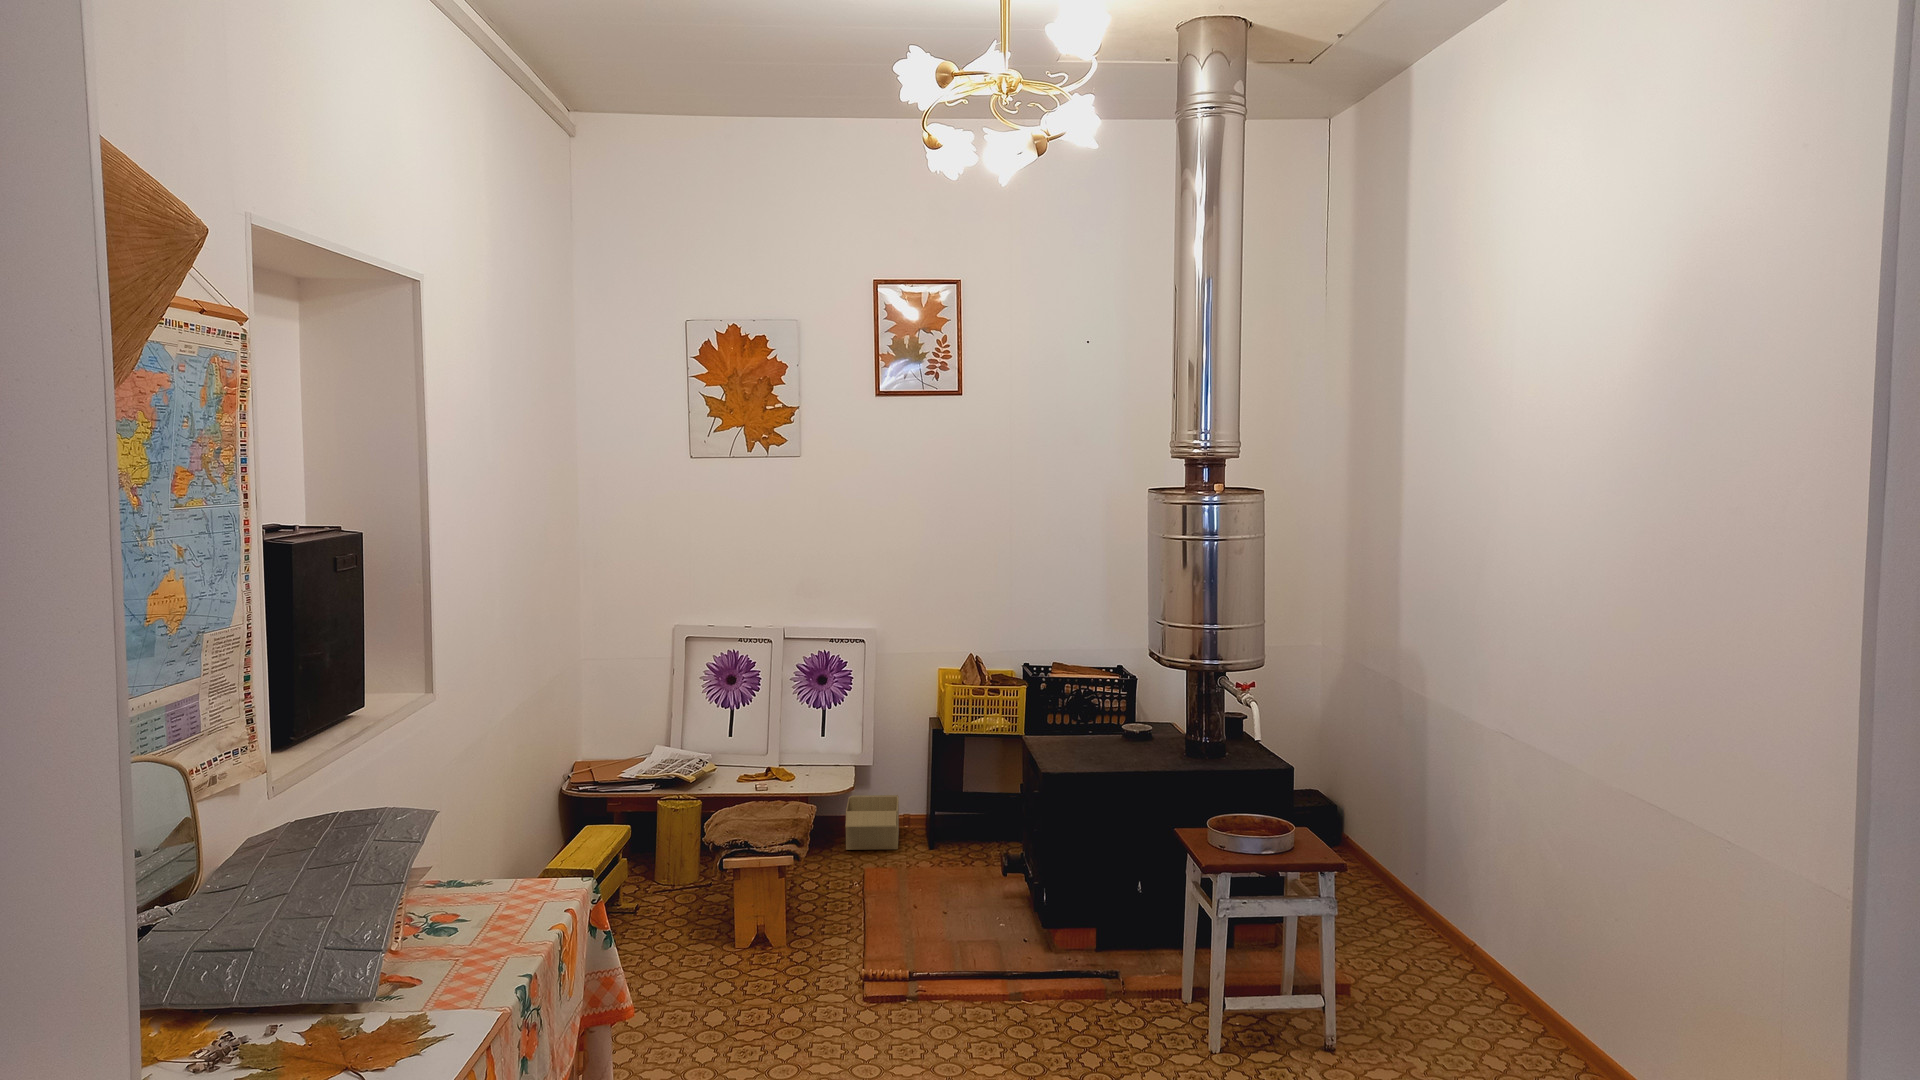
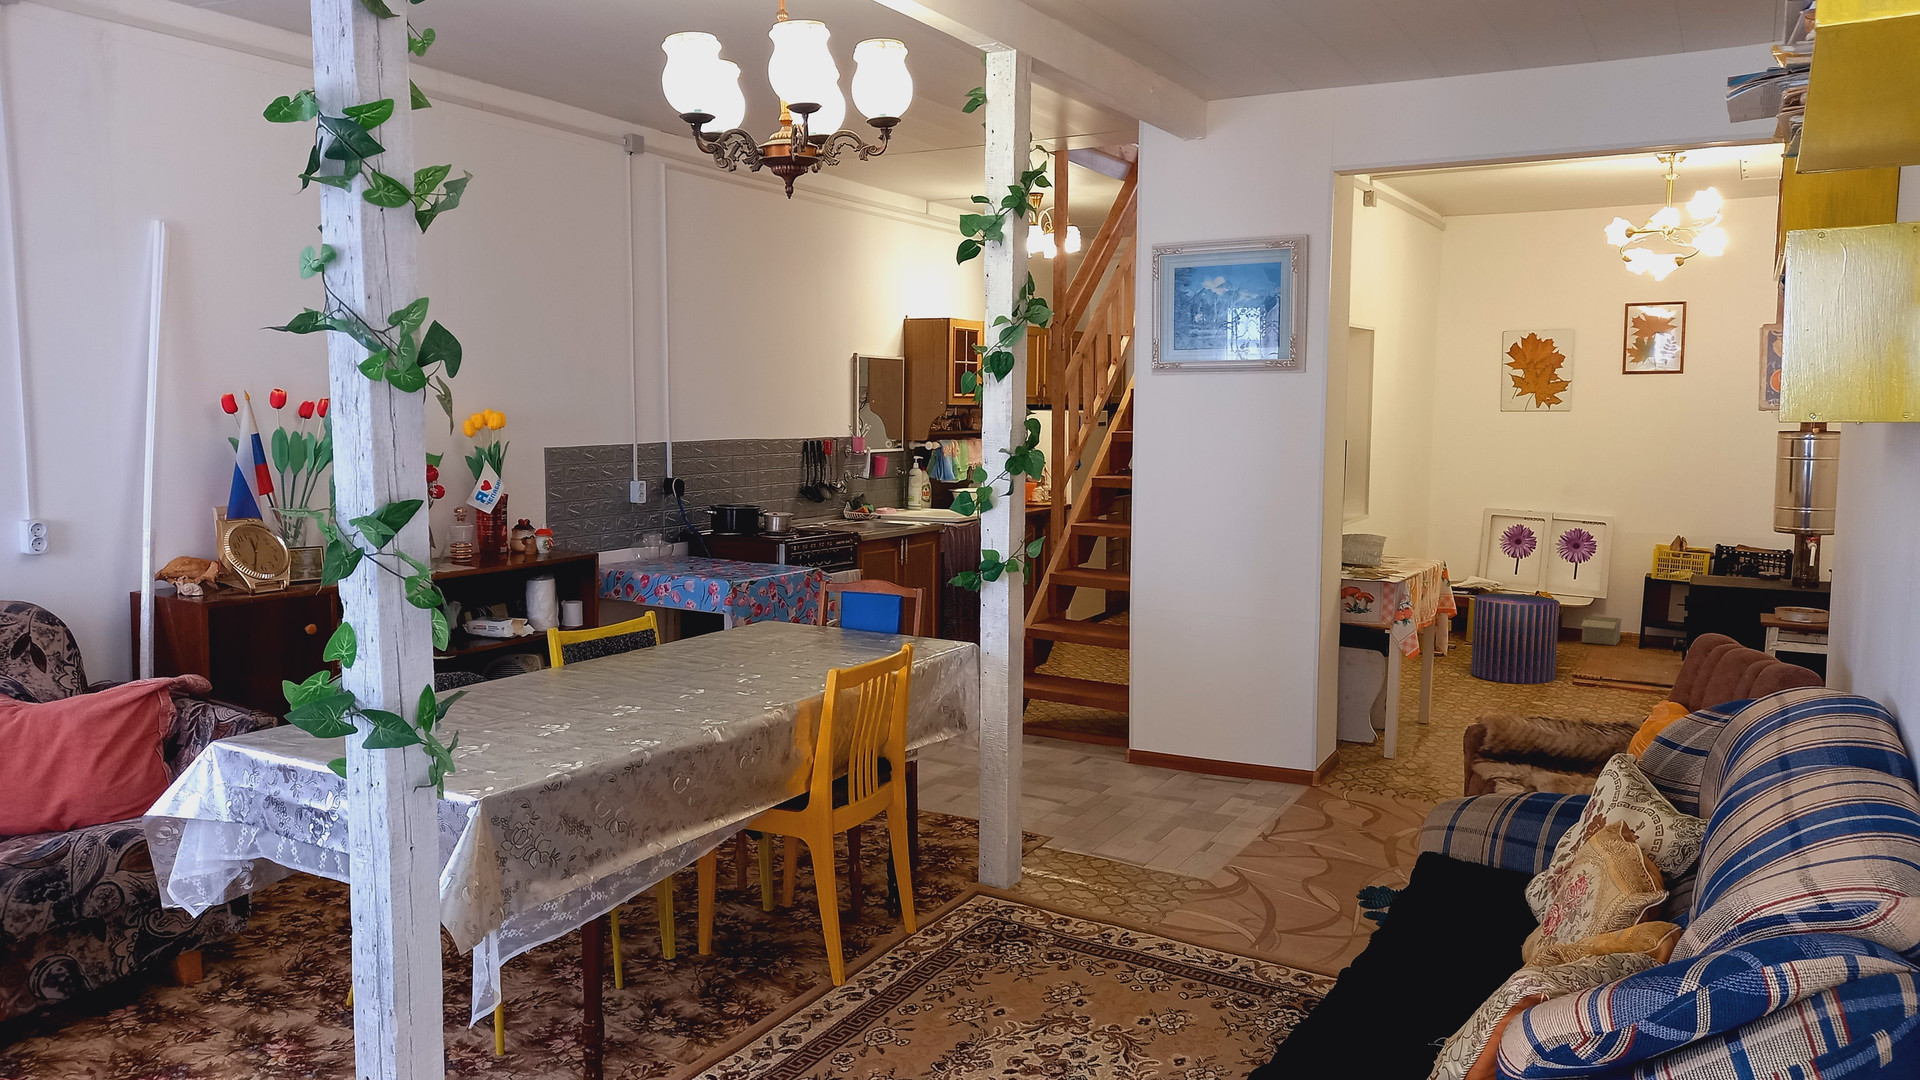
pouf: none [666,827,832,1048] -> present [1471,593,1559,684]

